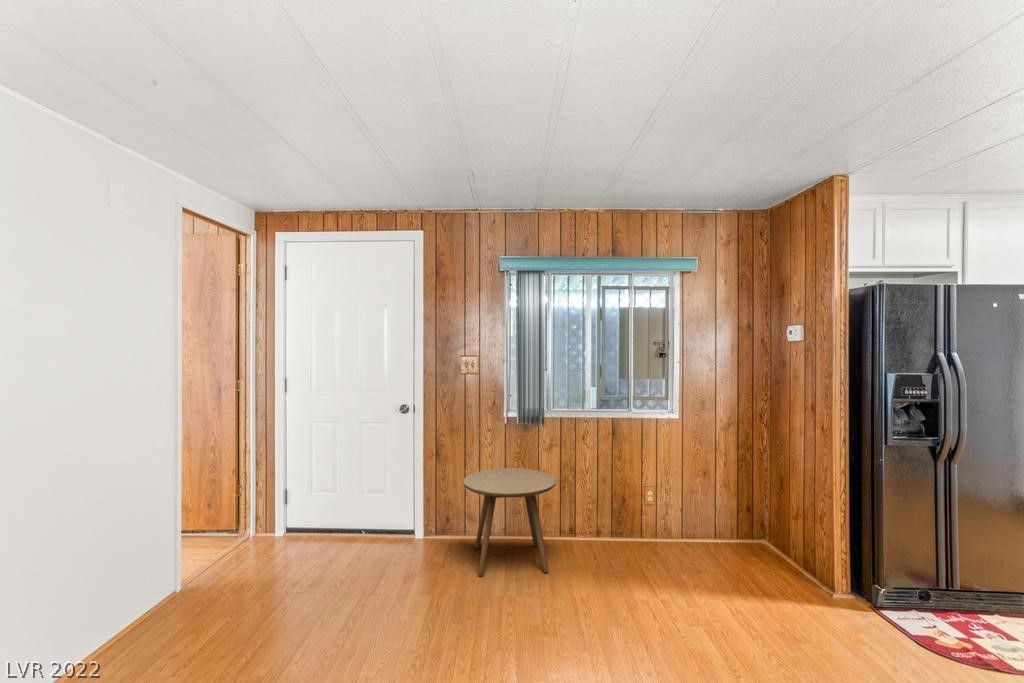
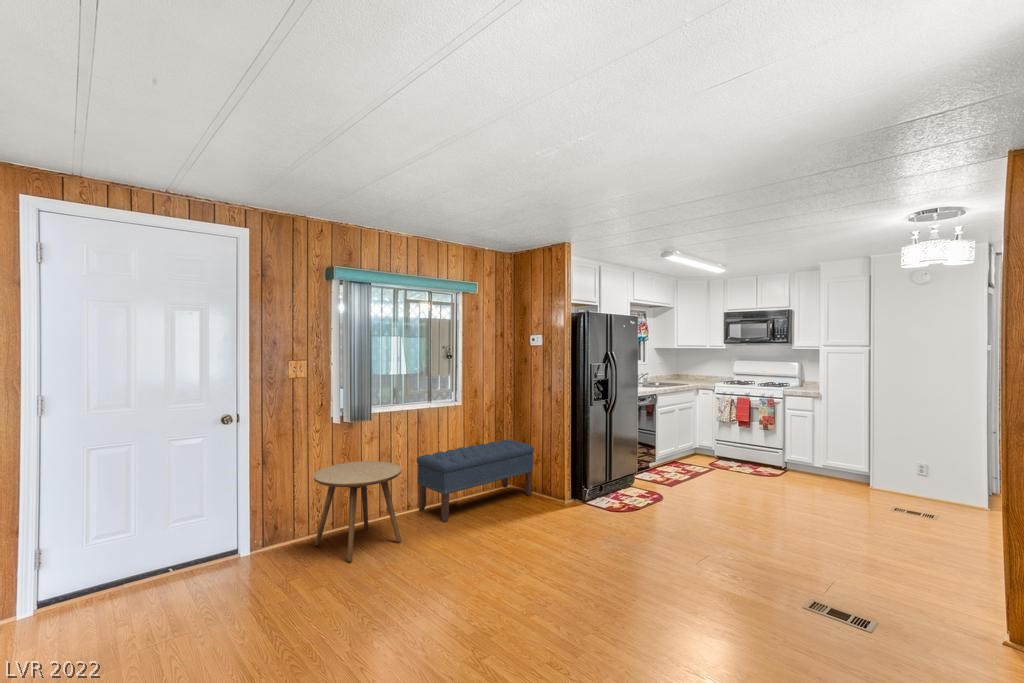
bench: none [606,476,786,569] -> present [417,440,534,523]

